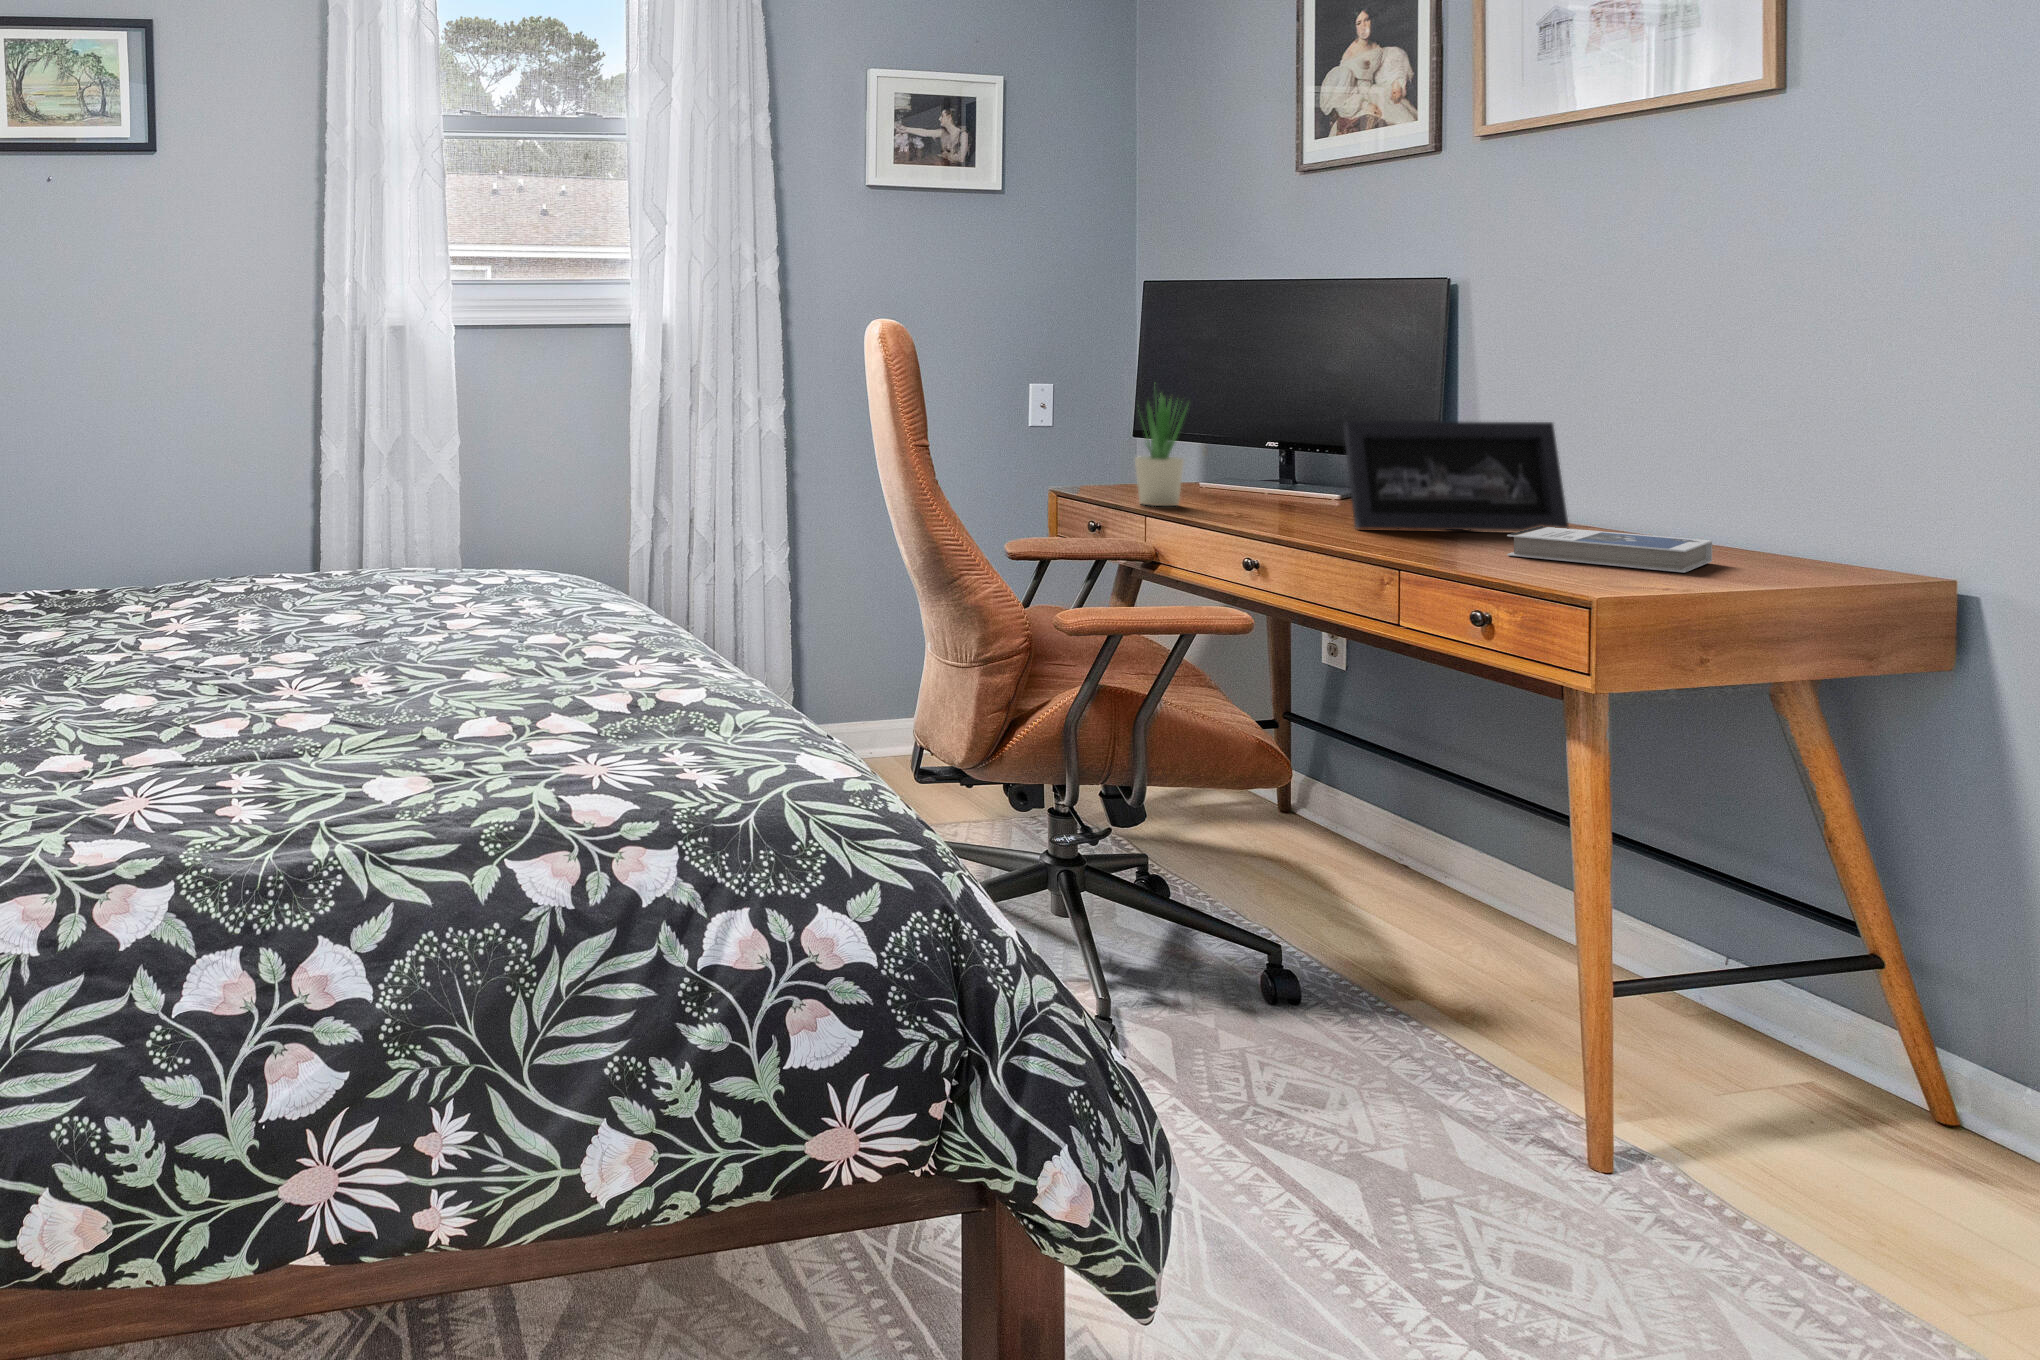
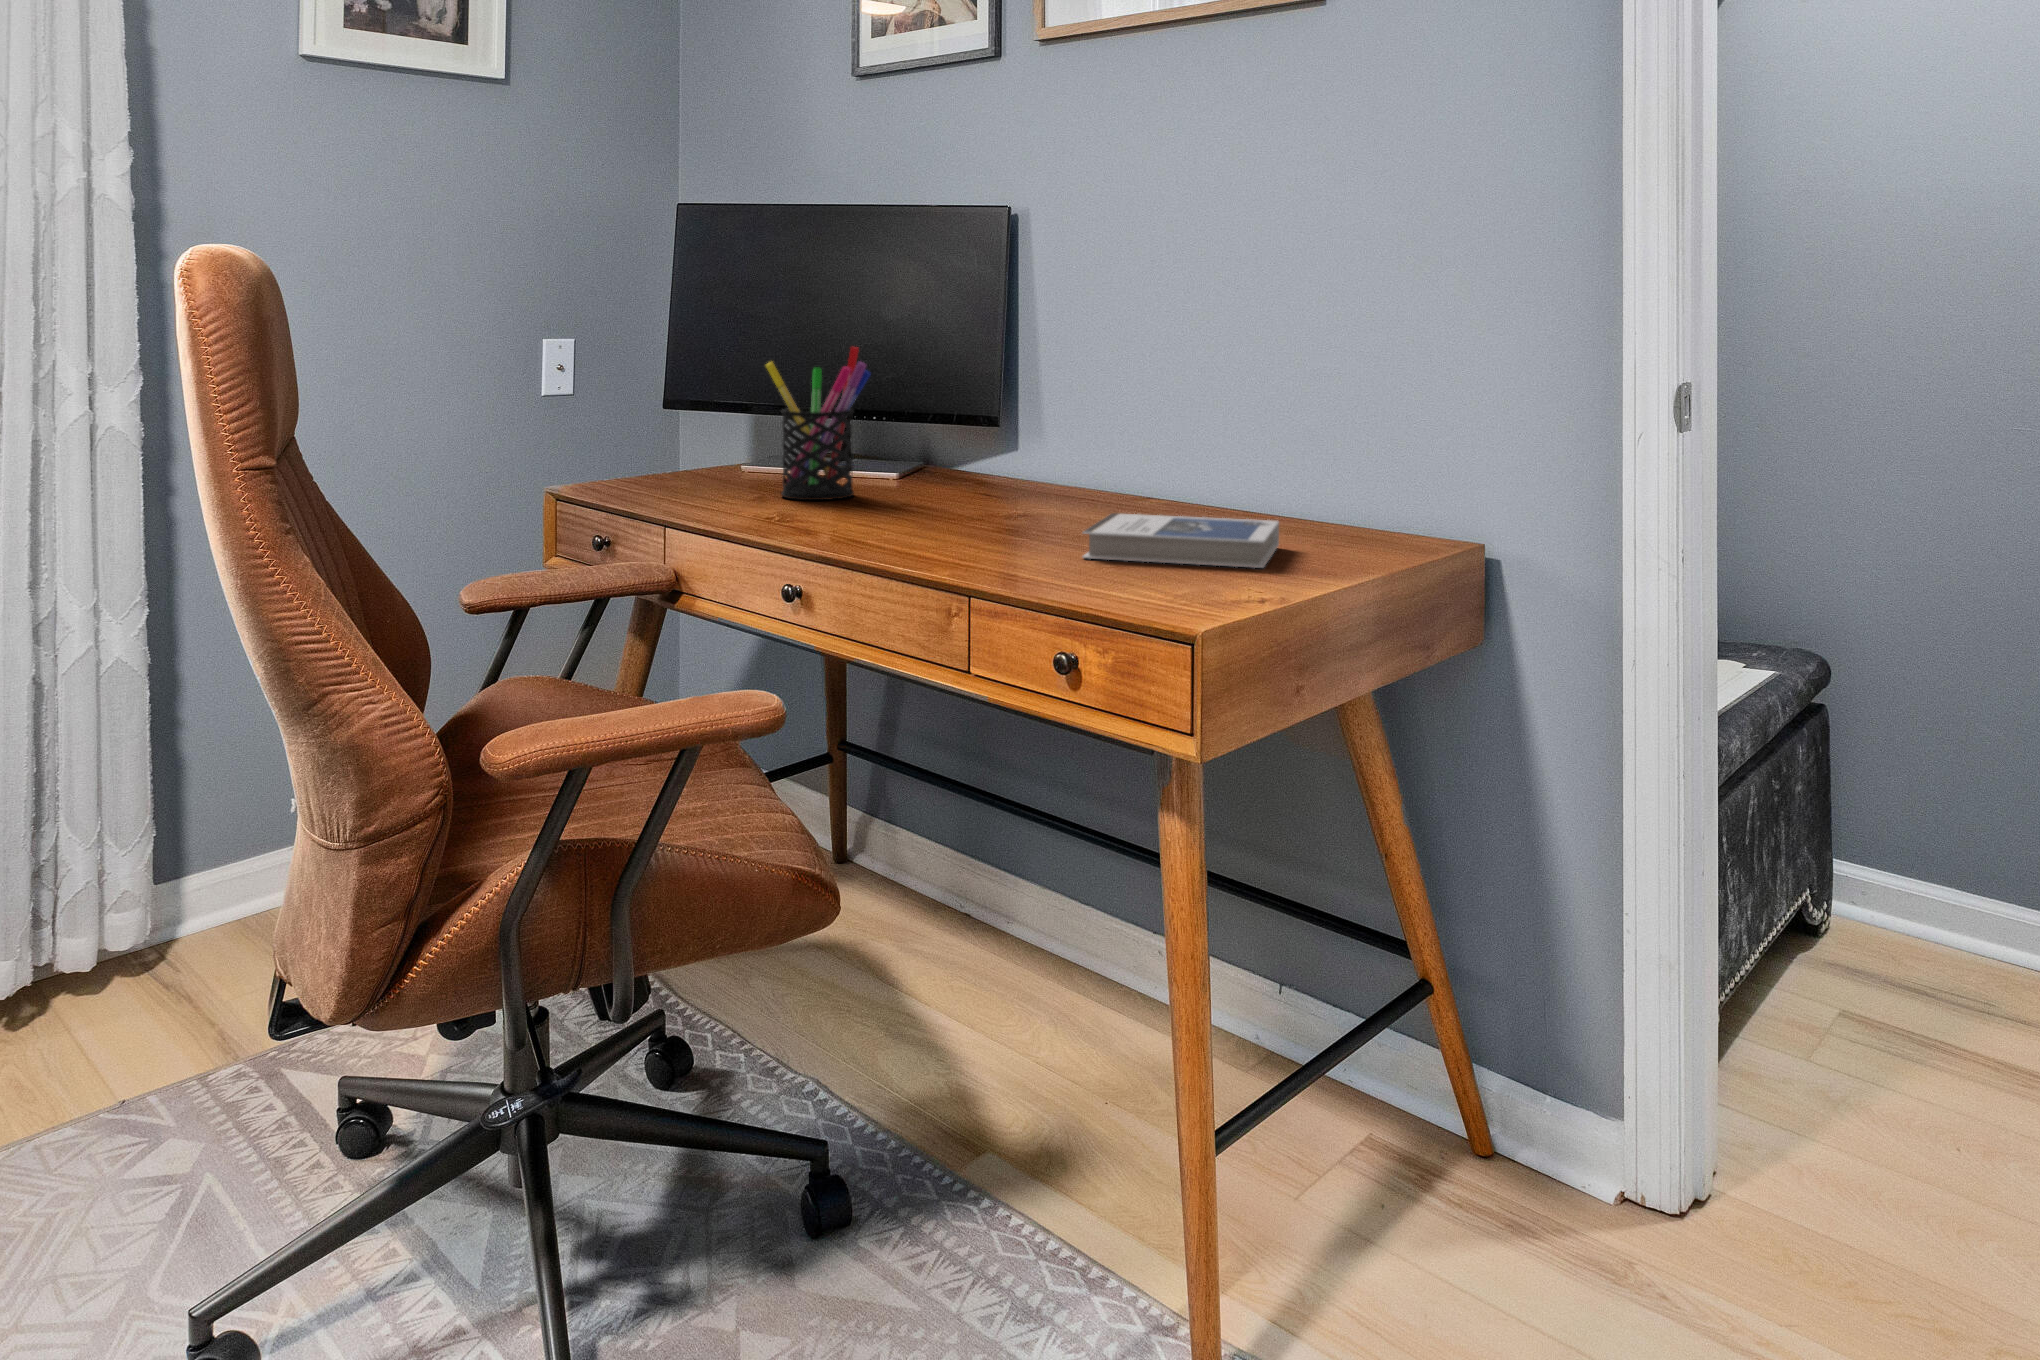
potted plant: present [1135,383,1187,506] -> none [653,329,723,506]
pen holder: none [1223,390,1316,509] -> present [766,347,870,500]
picture frame: present [1343,421,1569,531] -> none [900,382,1133,526]

